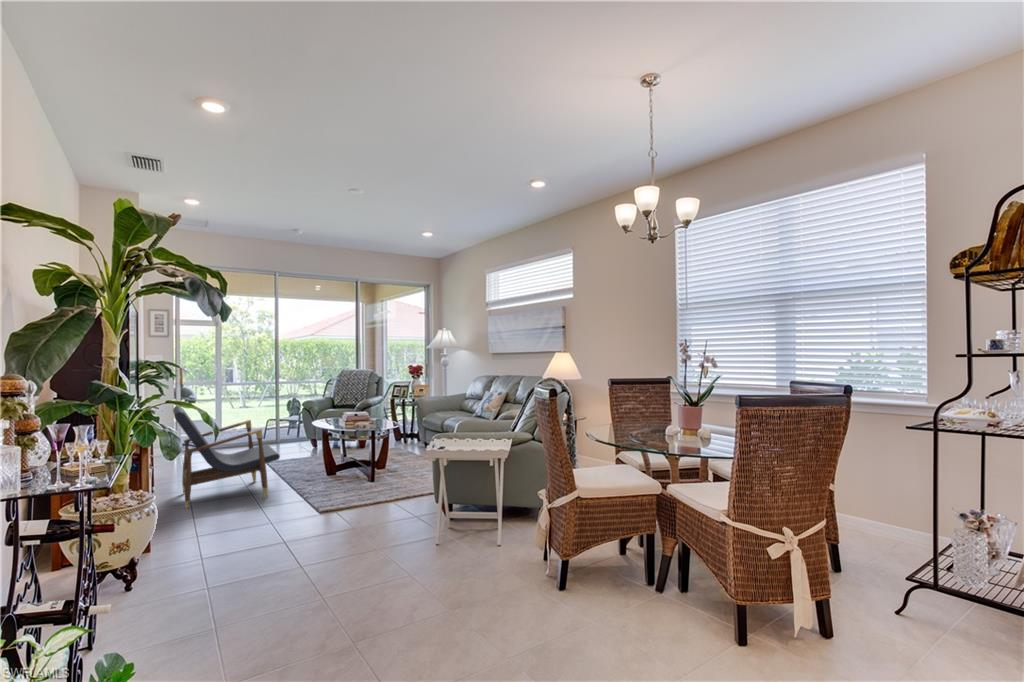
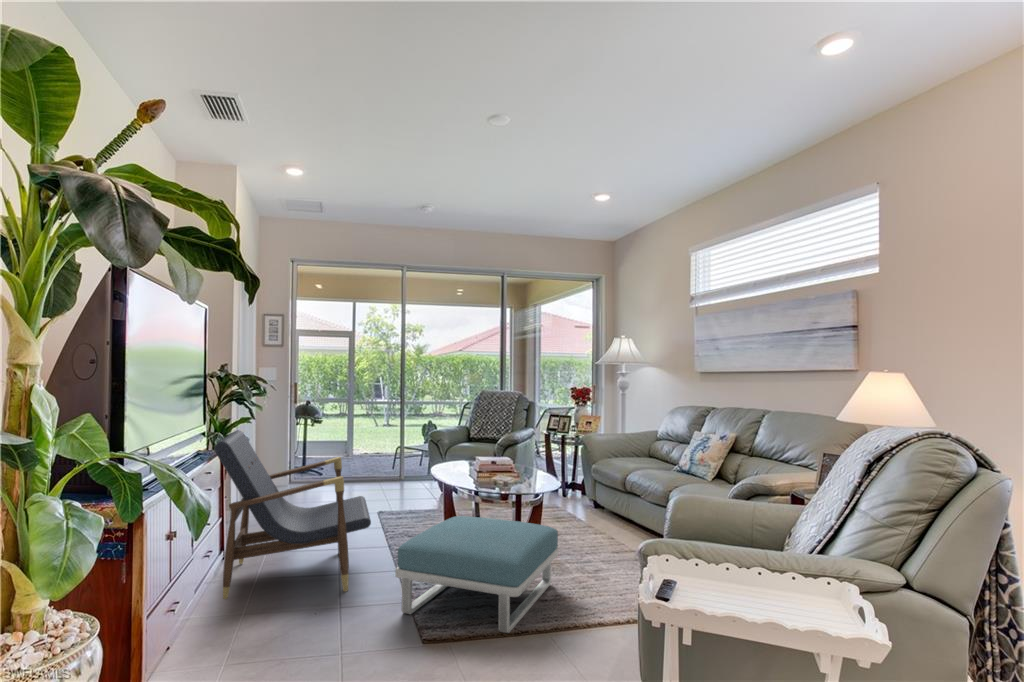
footstool: none [301,449,398,503] -> present [396,516,558,633]

